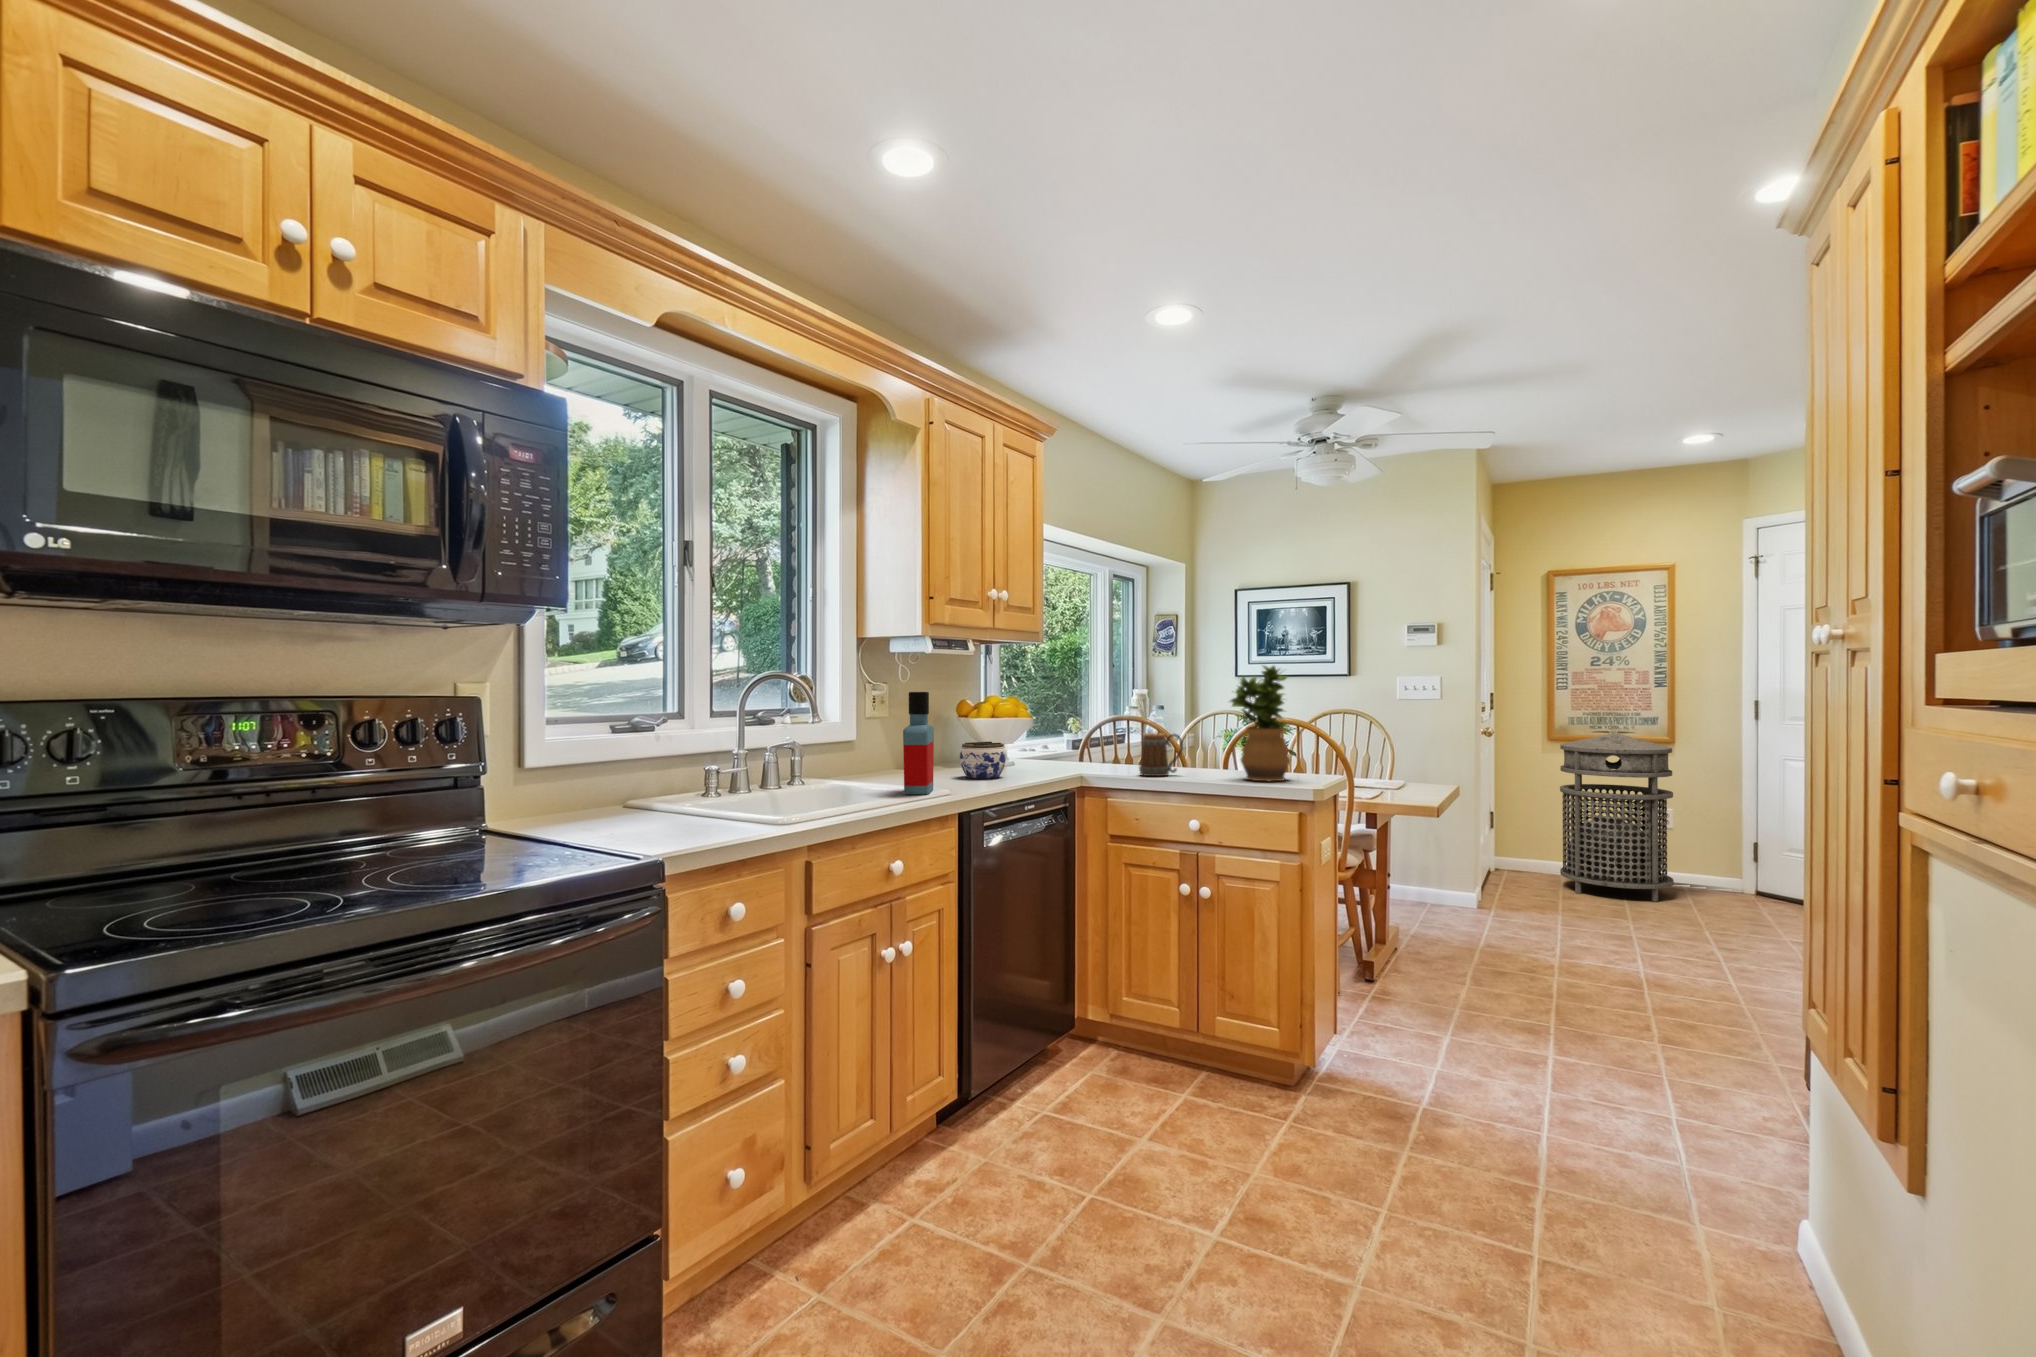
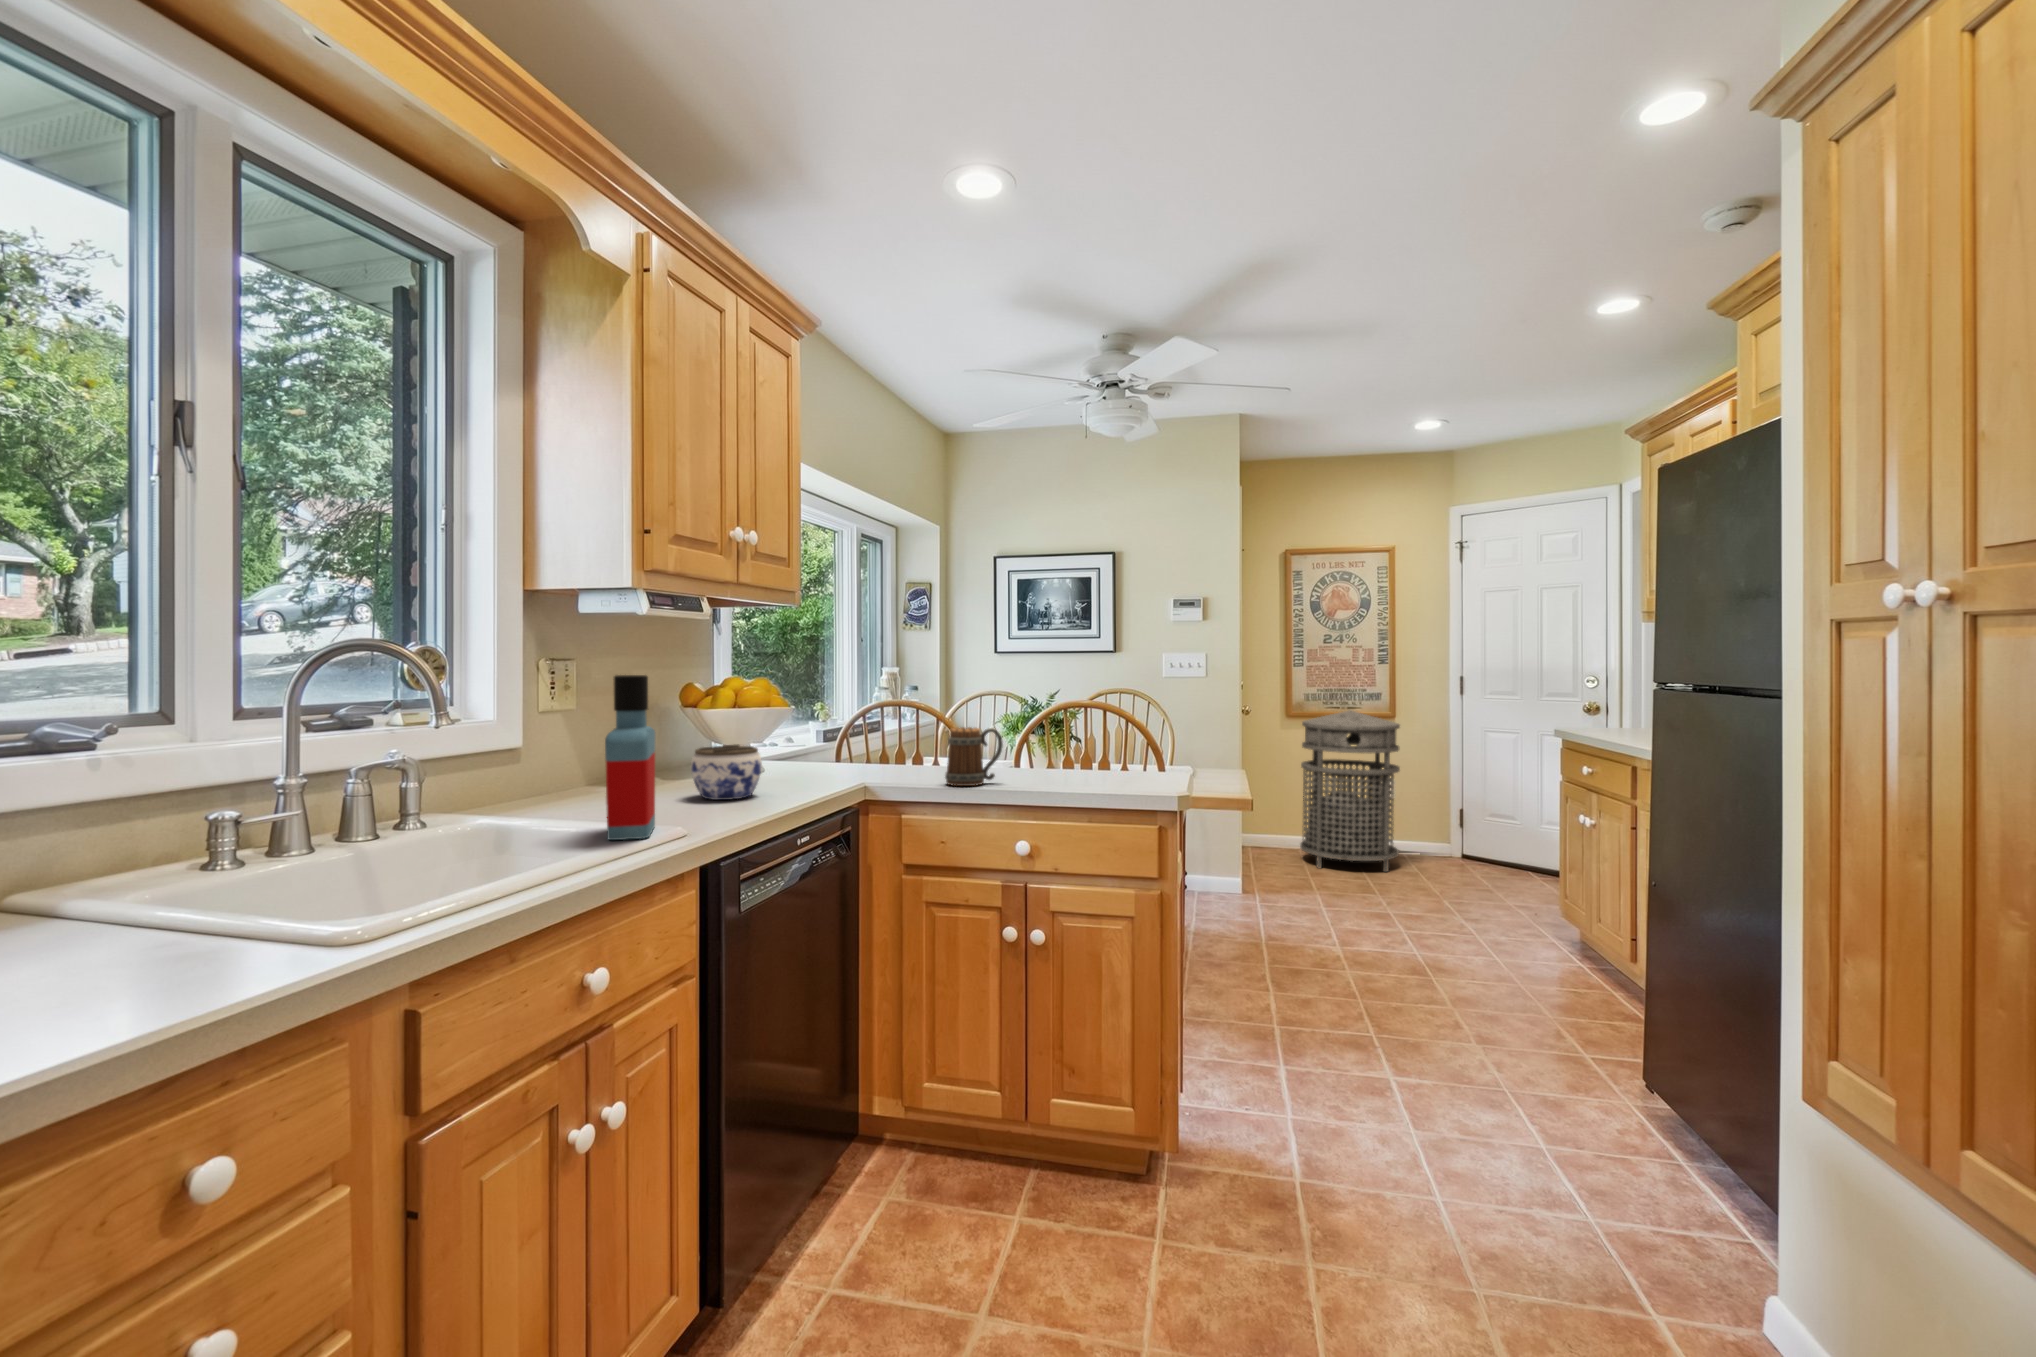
potted plant: present [1230,666,1290,781] -> none [1065,639,1144,790]

